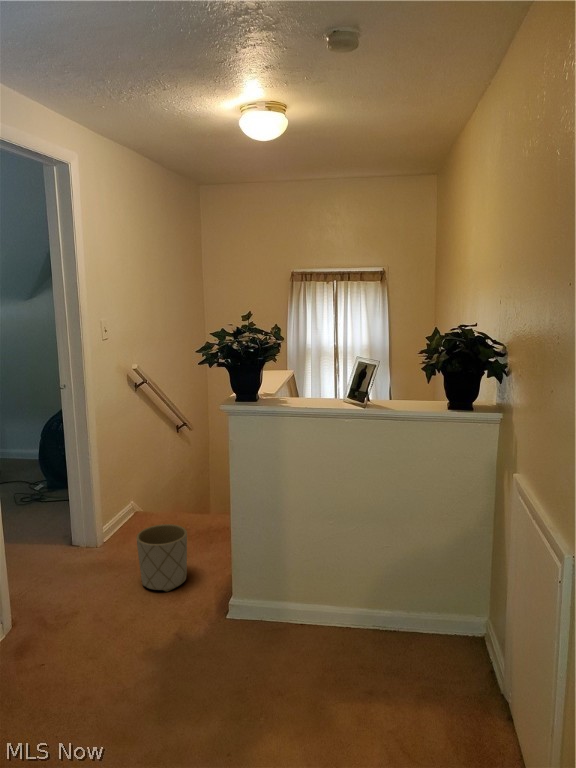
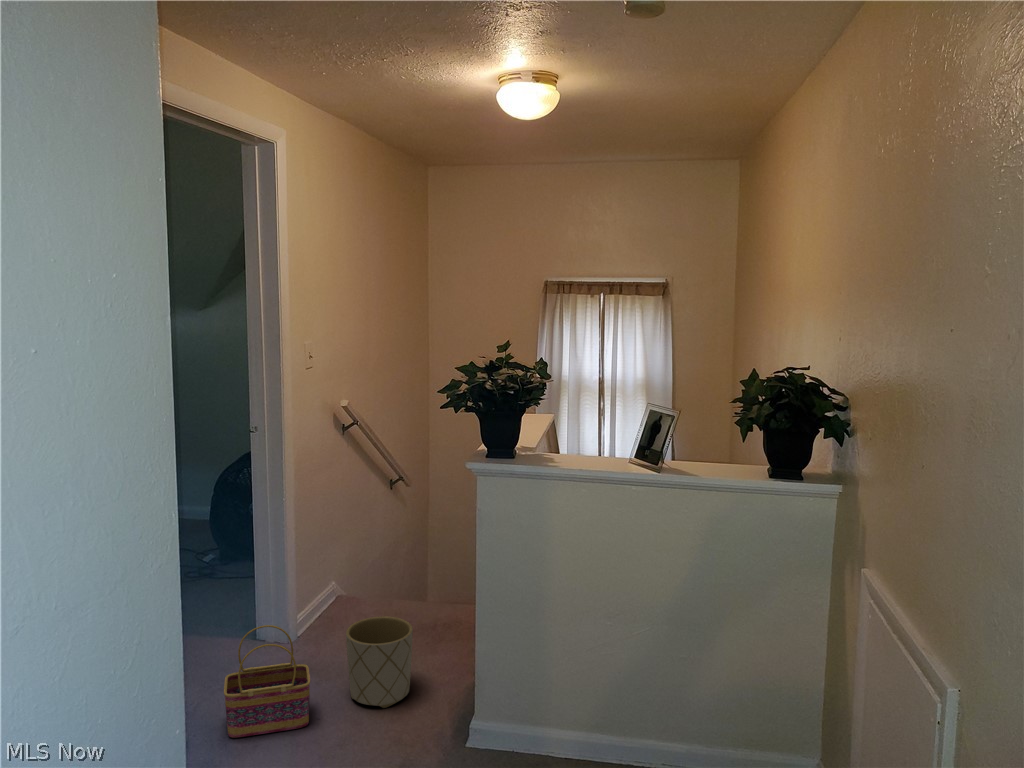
basket: none [43,533,109,616] -> present [224,625,311,737]

